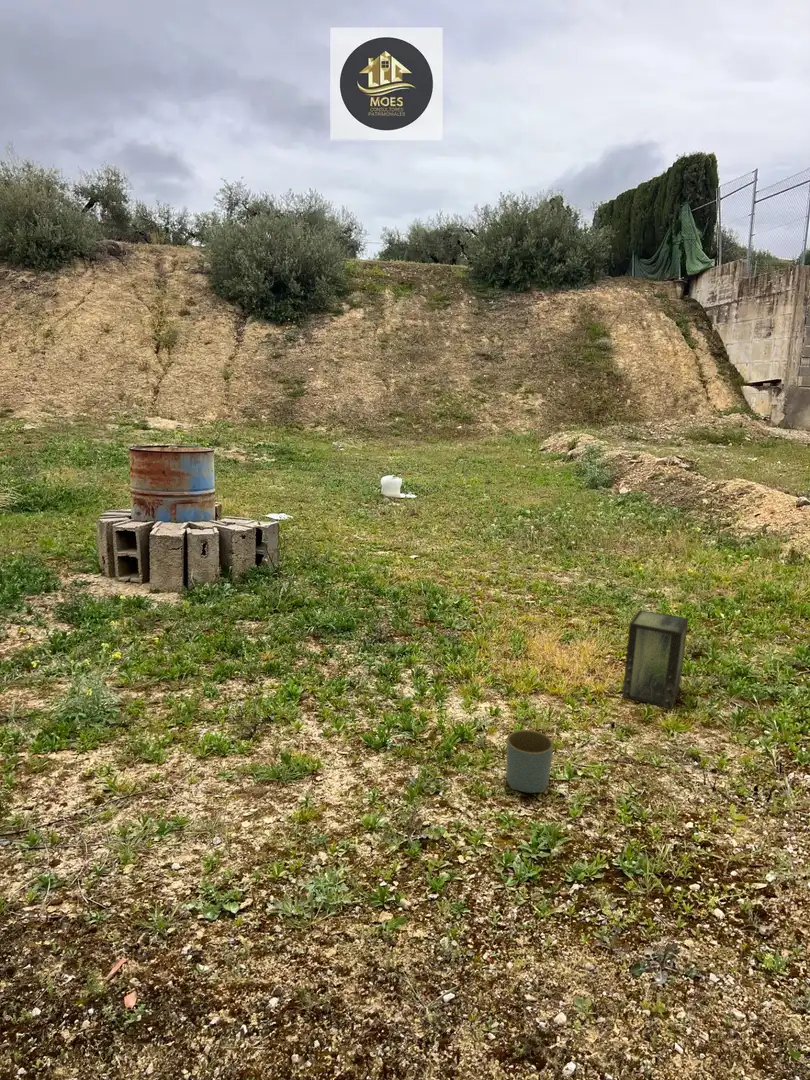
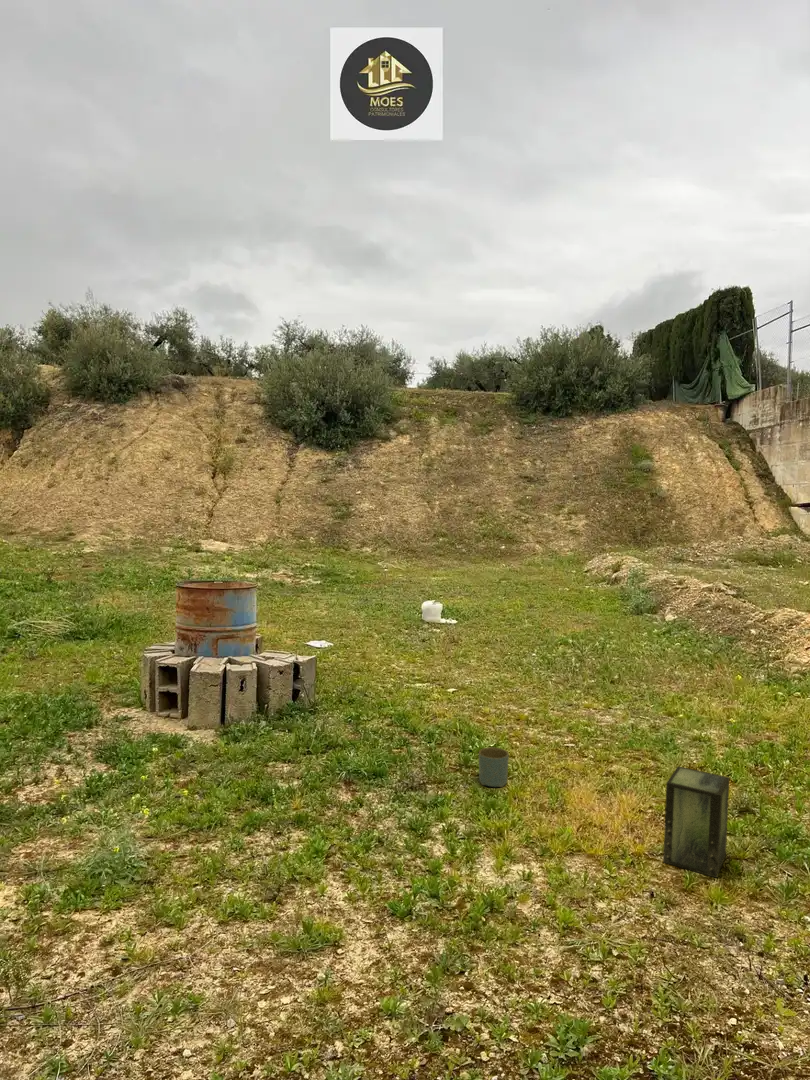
planter: present [506,730,553,793] -> present [479,747,509,787]

